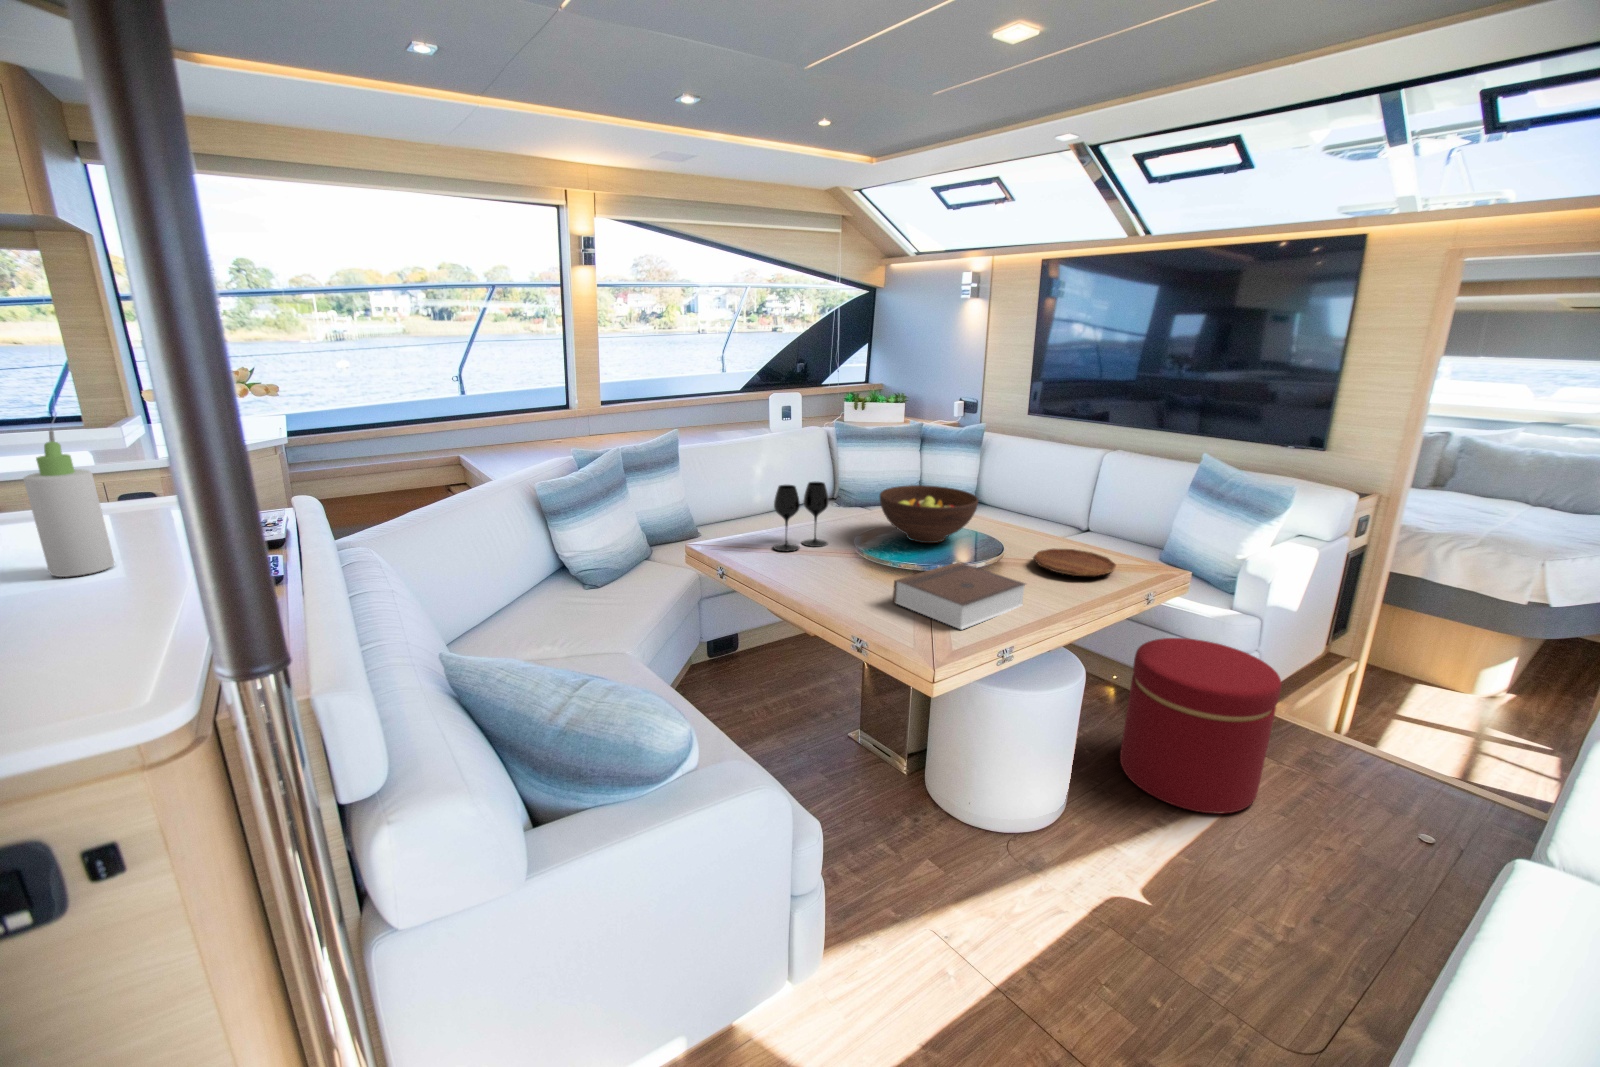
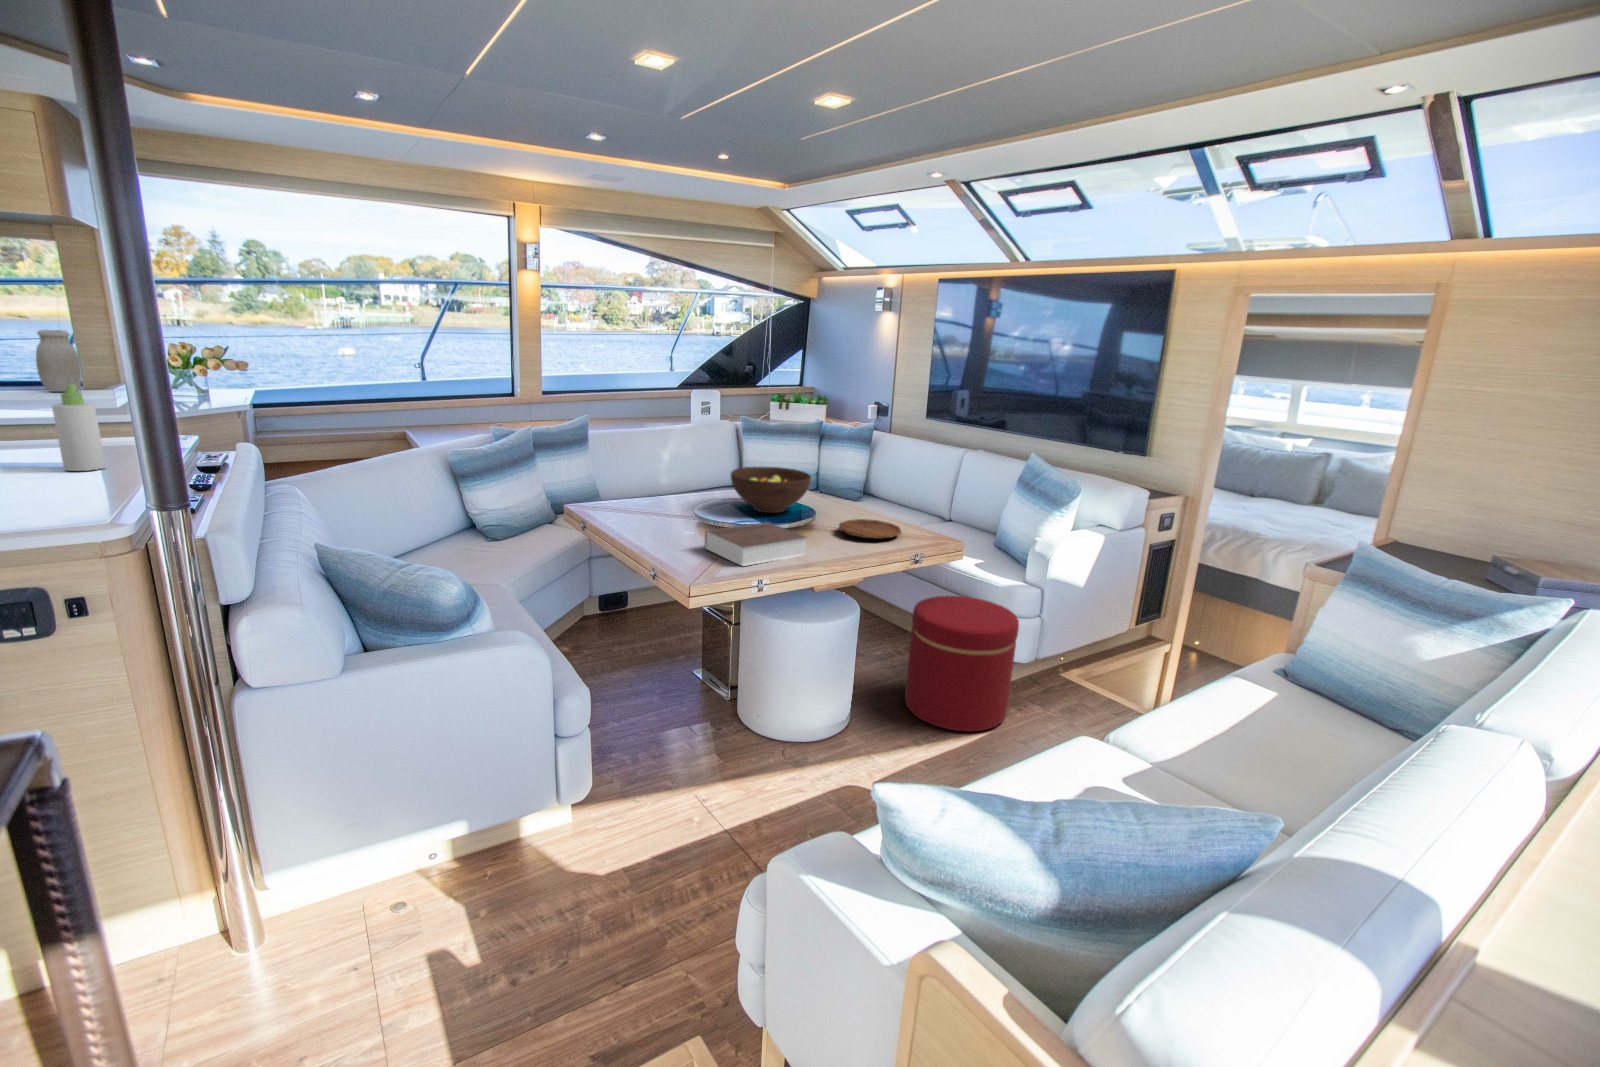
jar: none [25,356,83,429] -> present [36,330,82,392]
wine glass: present [773,482,829,551] -> none [638,458,687,514]

